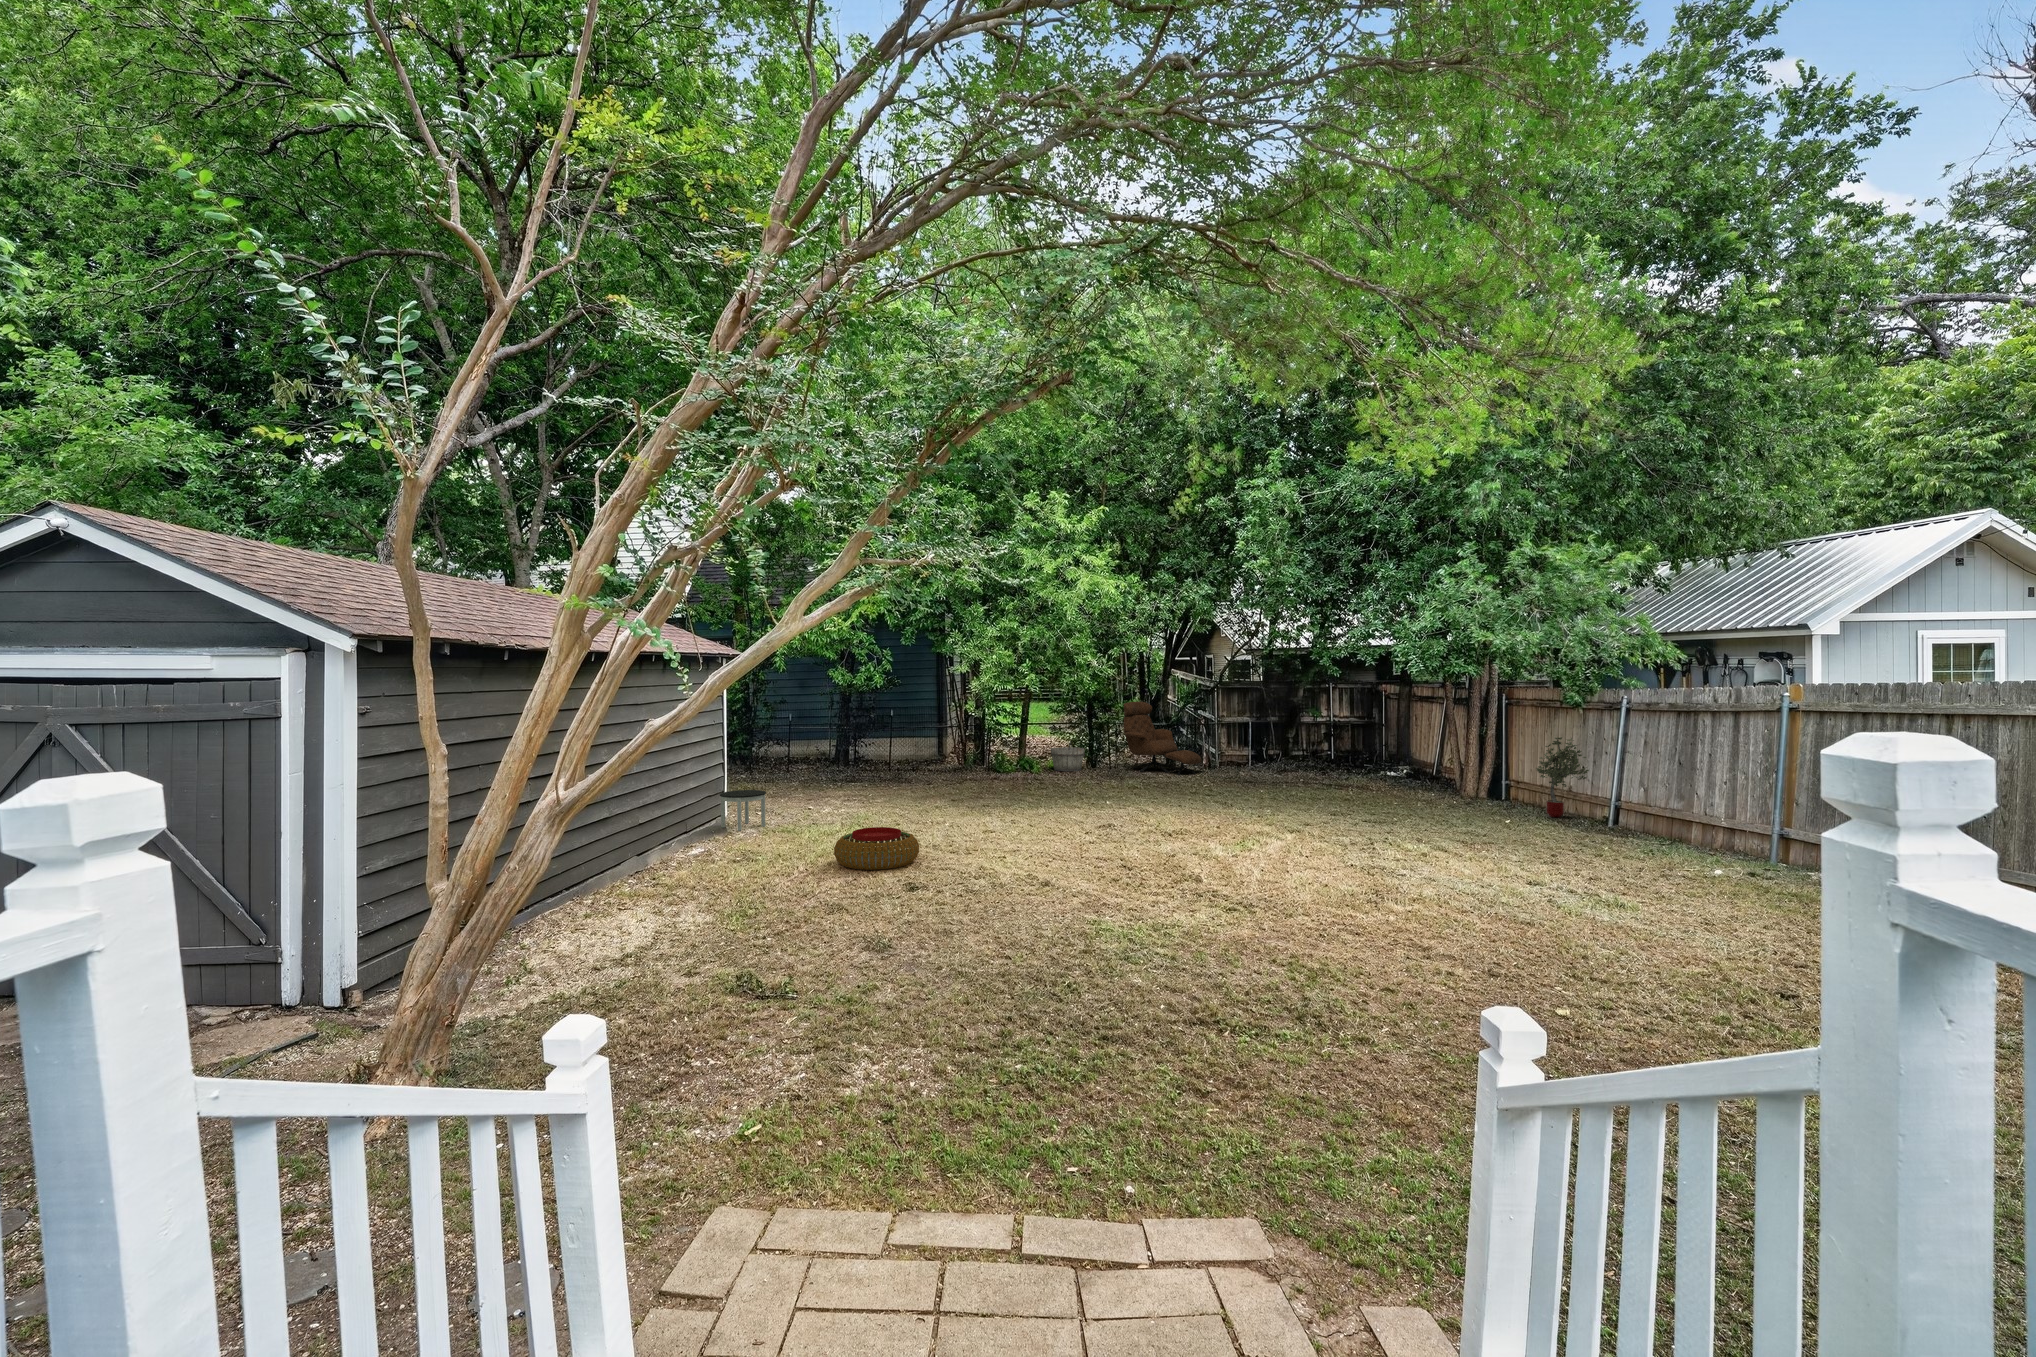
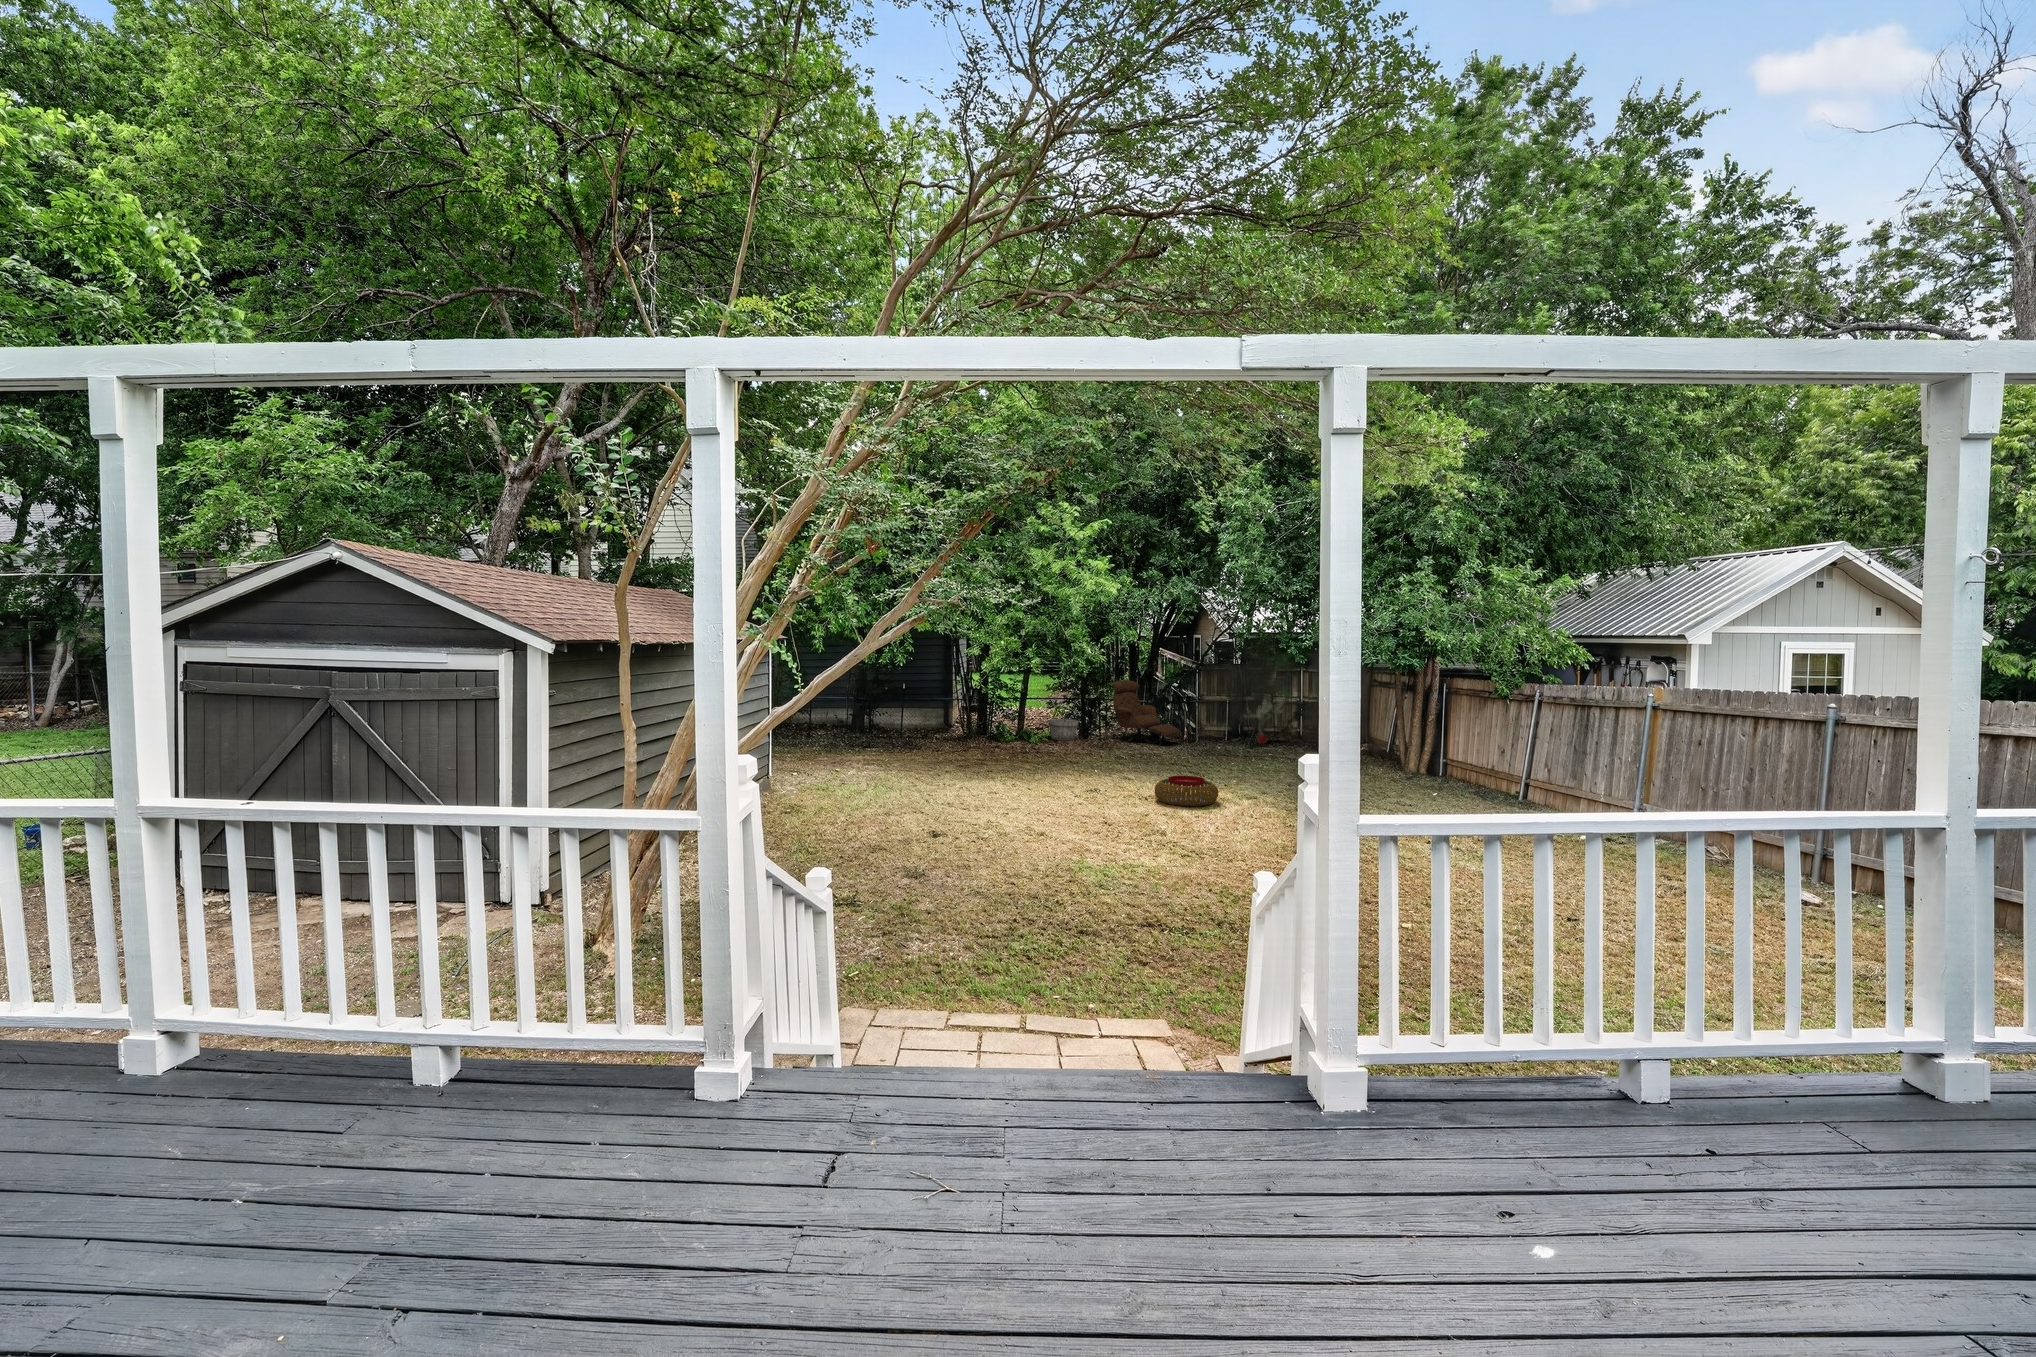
potted tree: present [1536,737,1589,817] -> present [1245,697,1282,744]
round table: present [720,790,766,831] -> none [772,752,810,786]
pouf: present [834,827,919,870] -> present [1154,776,1218,806]

